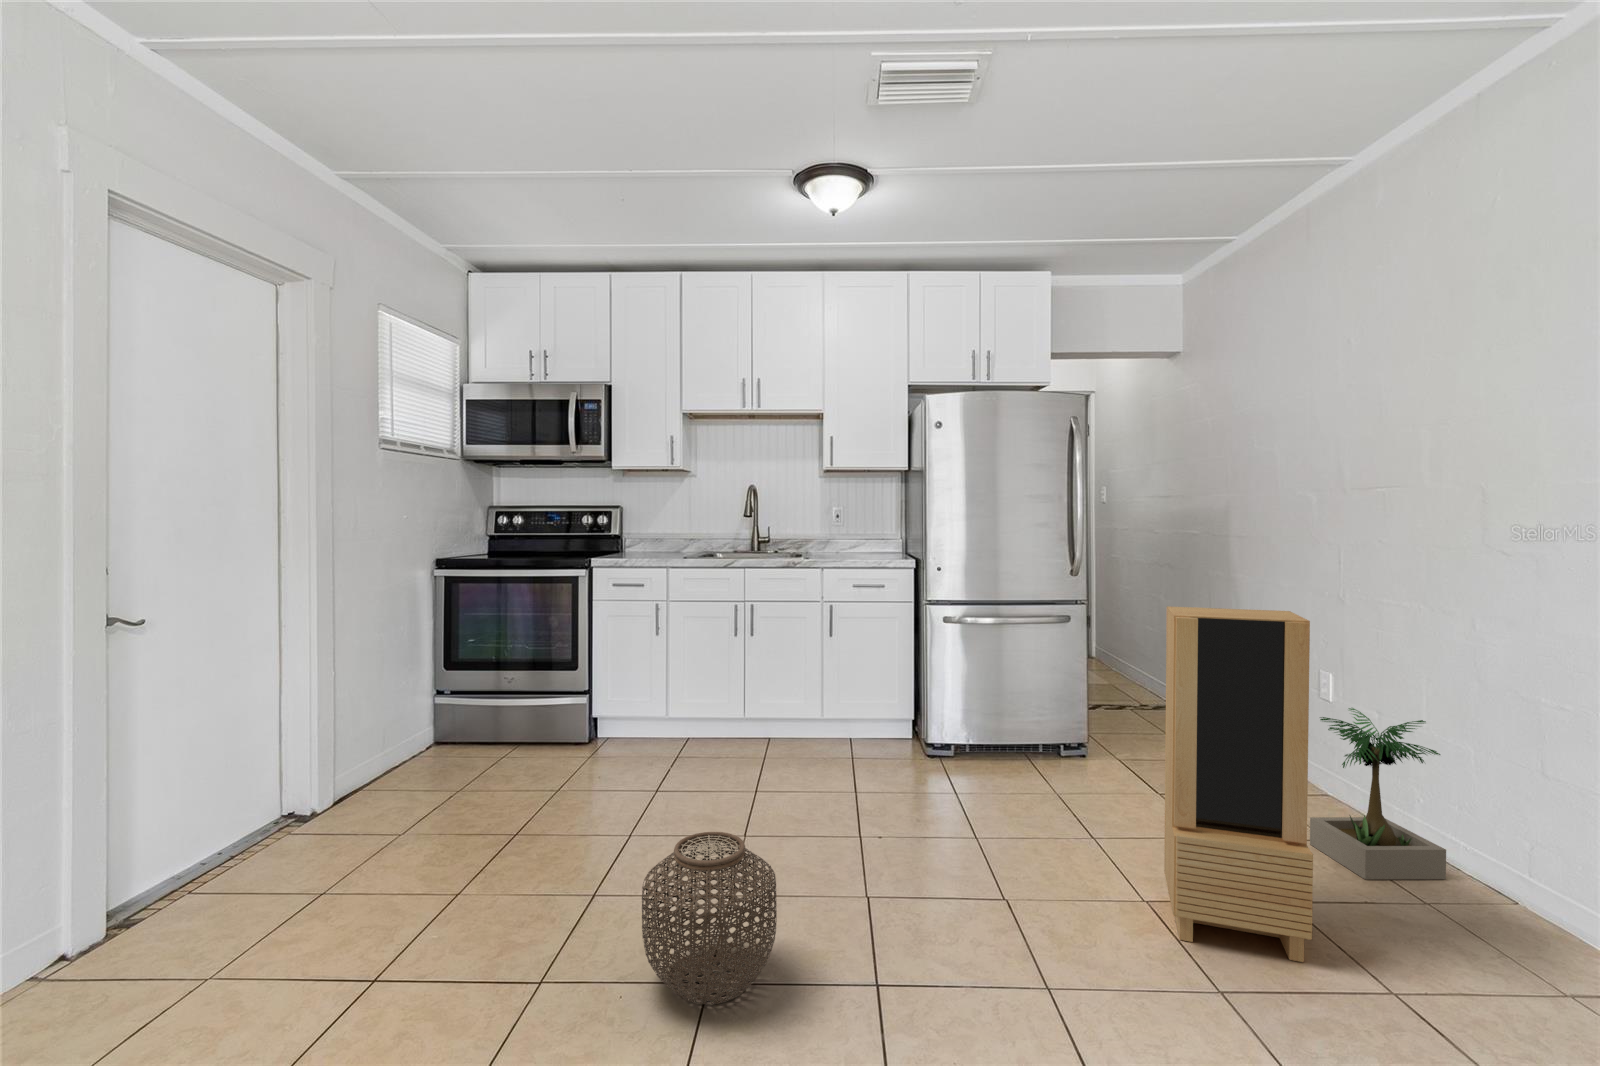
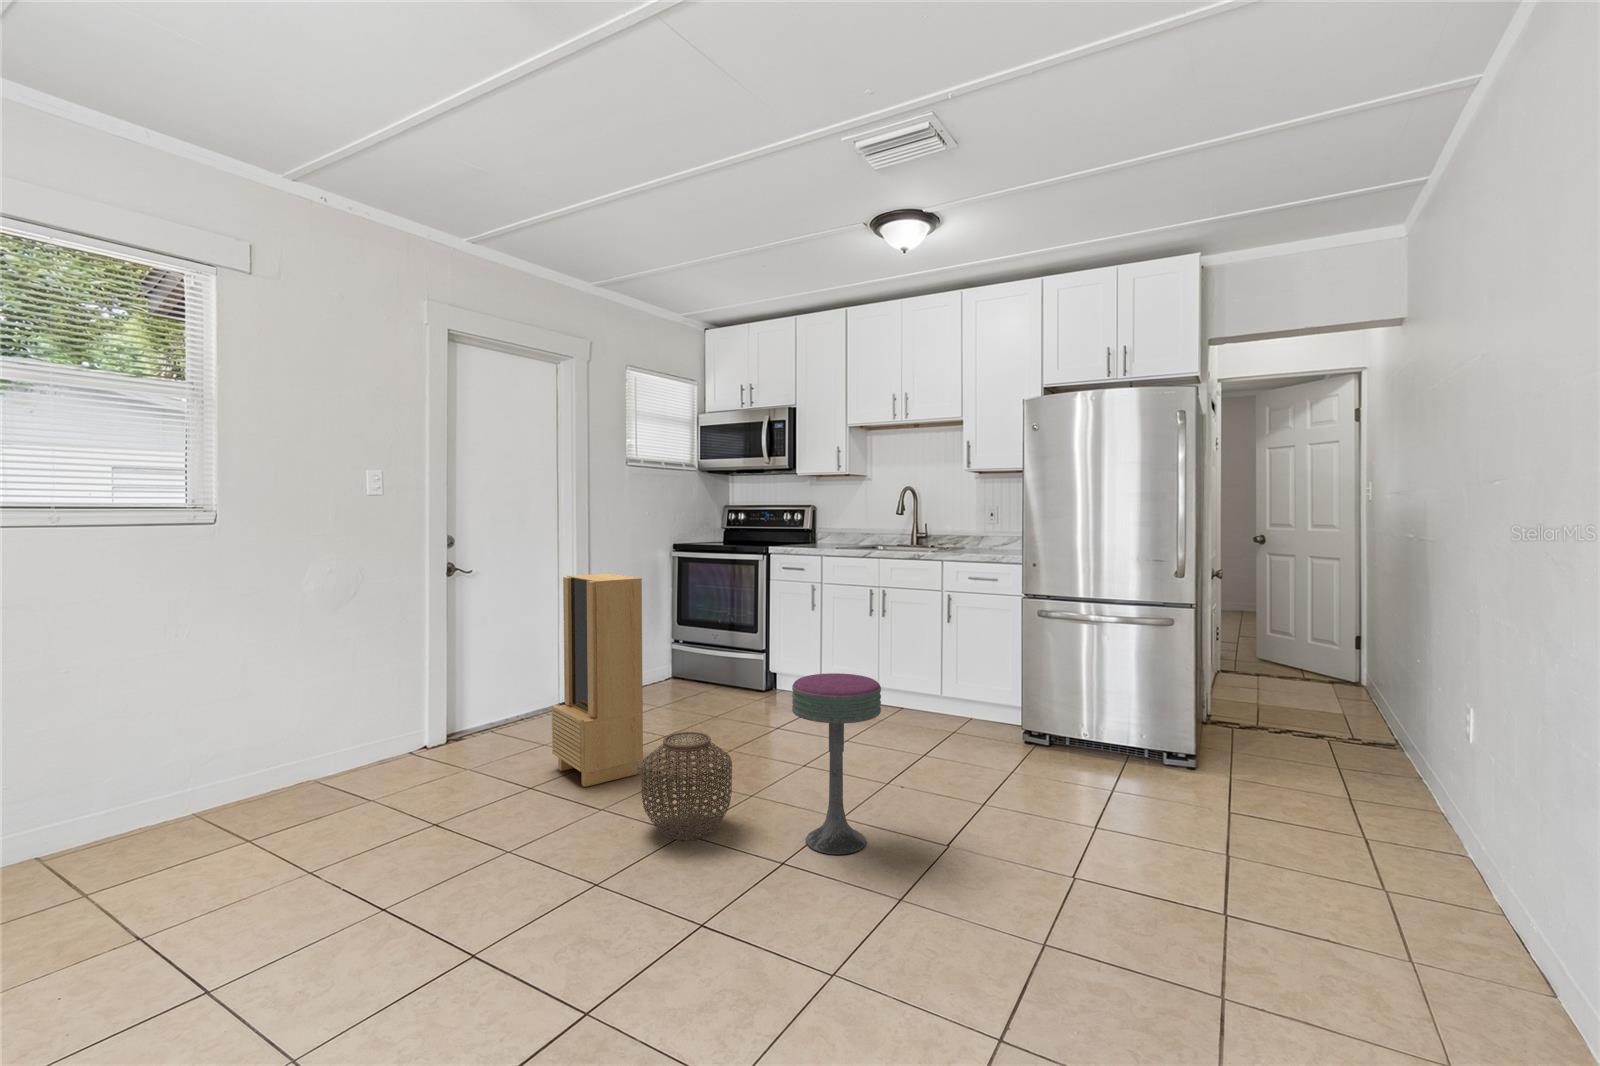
storage cabinet: present [1164,606,1313,962] -> present [552,573,643,787]
potted plant: present [1310,708,1446,880] -> none [1301,730,1468,932]
bar stool: none [851,717,968,961] -> present [792,673,881,854]

